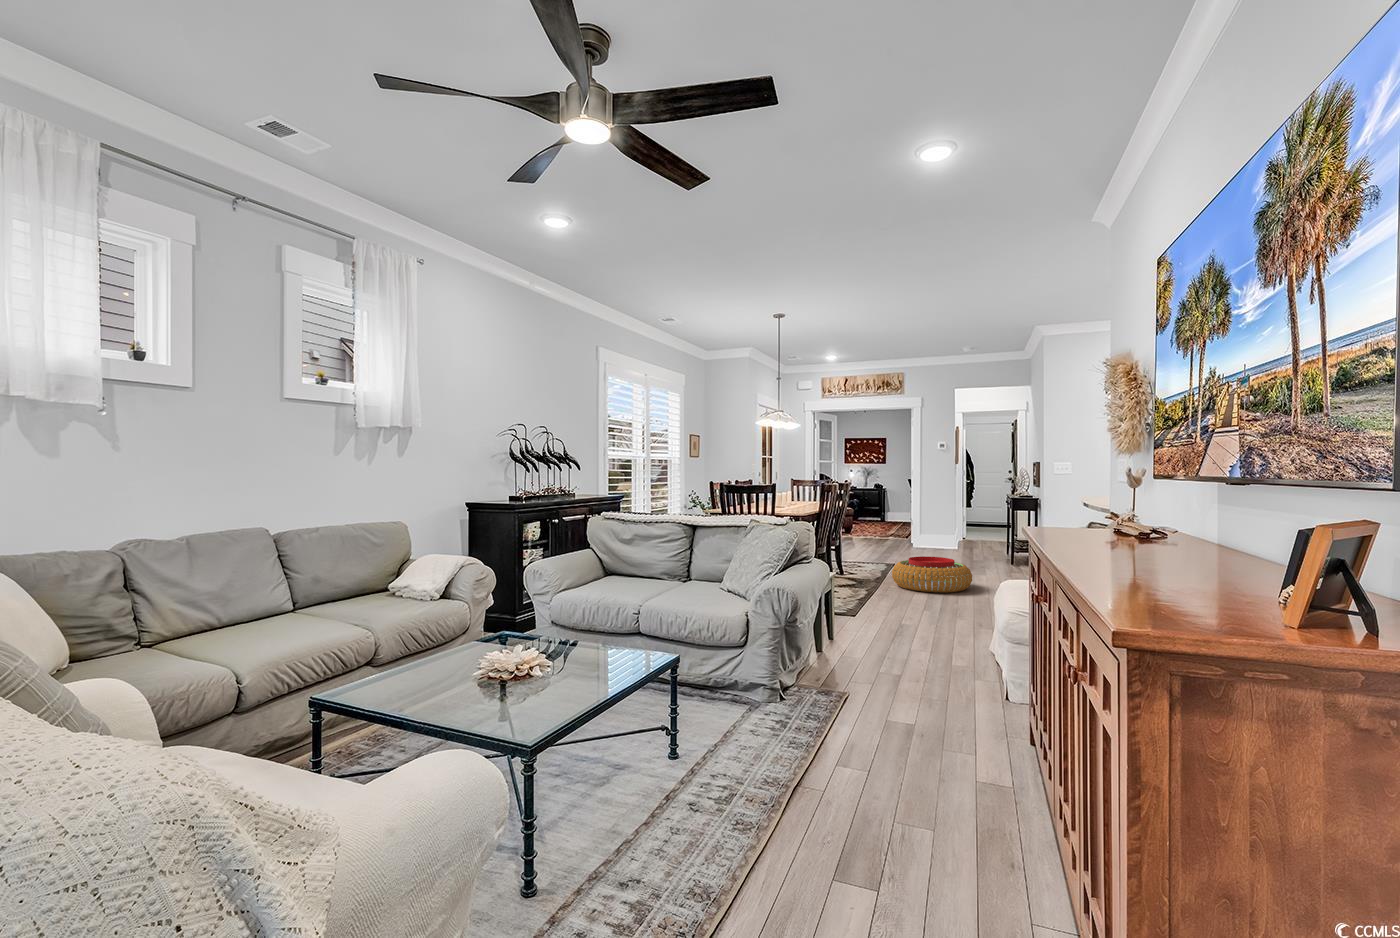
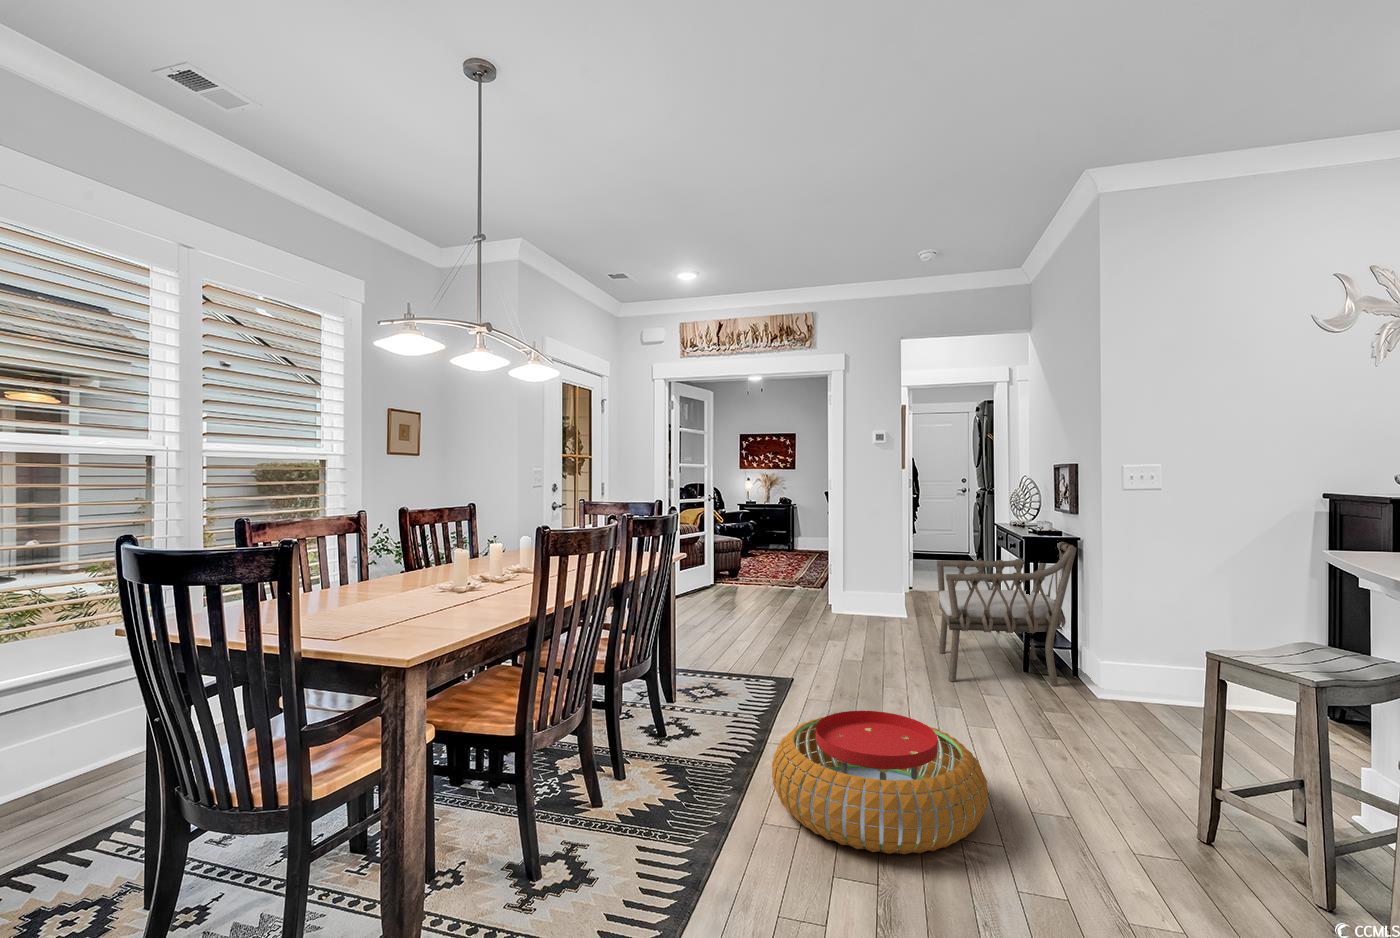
armchair: none [970,498,1036,568] -> present [937,542,1077,686]

